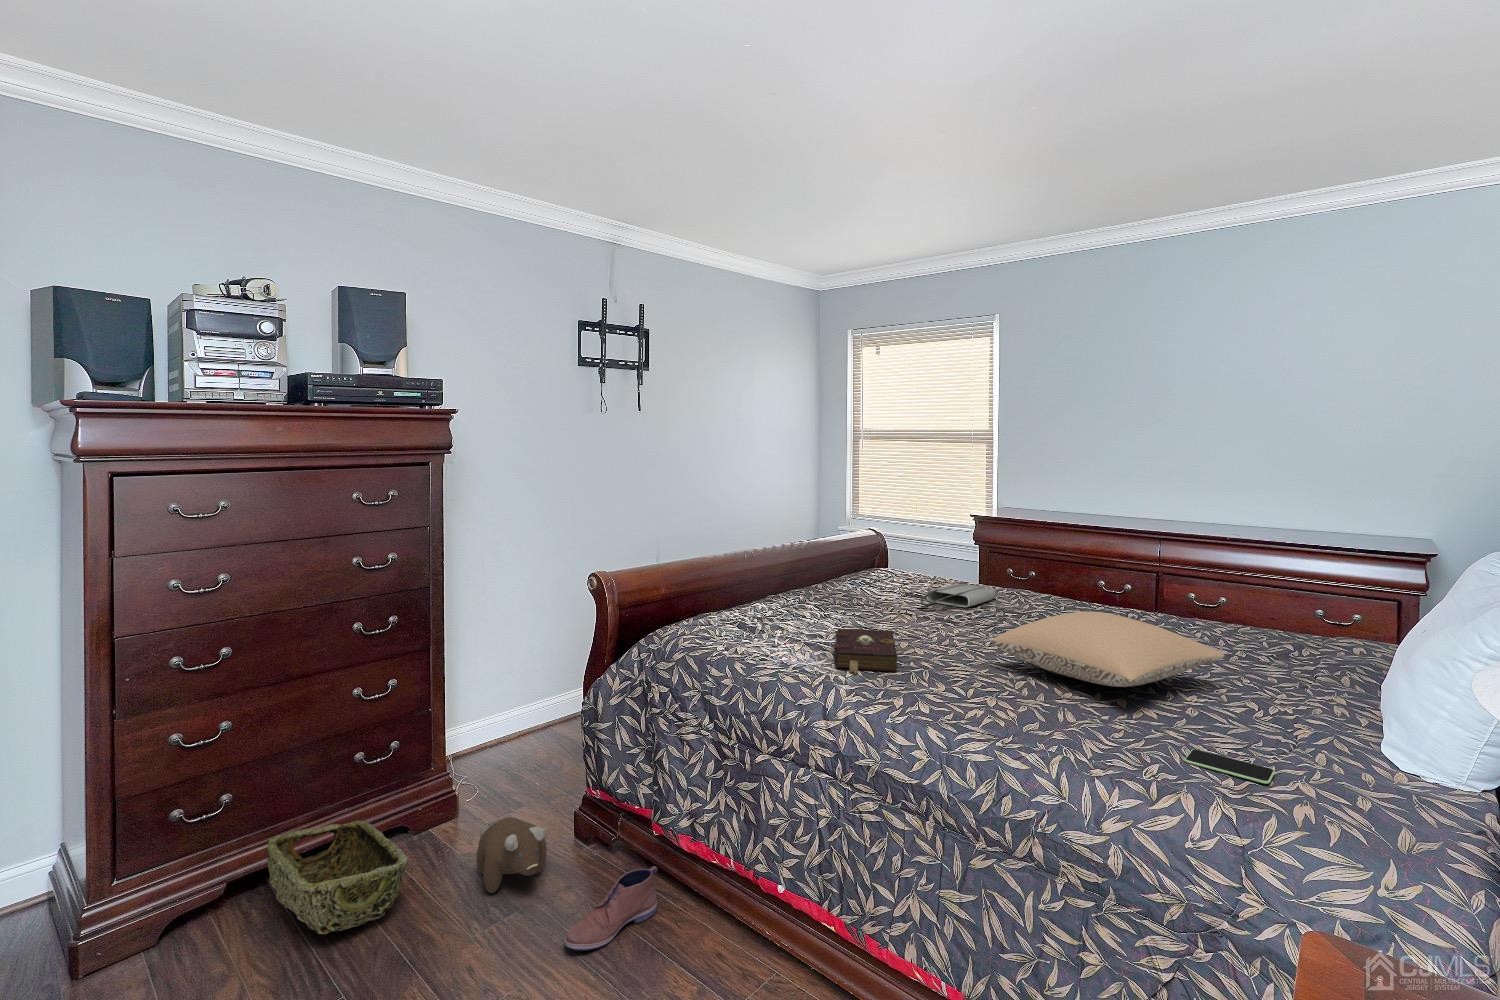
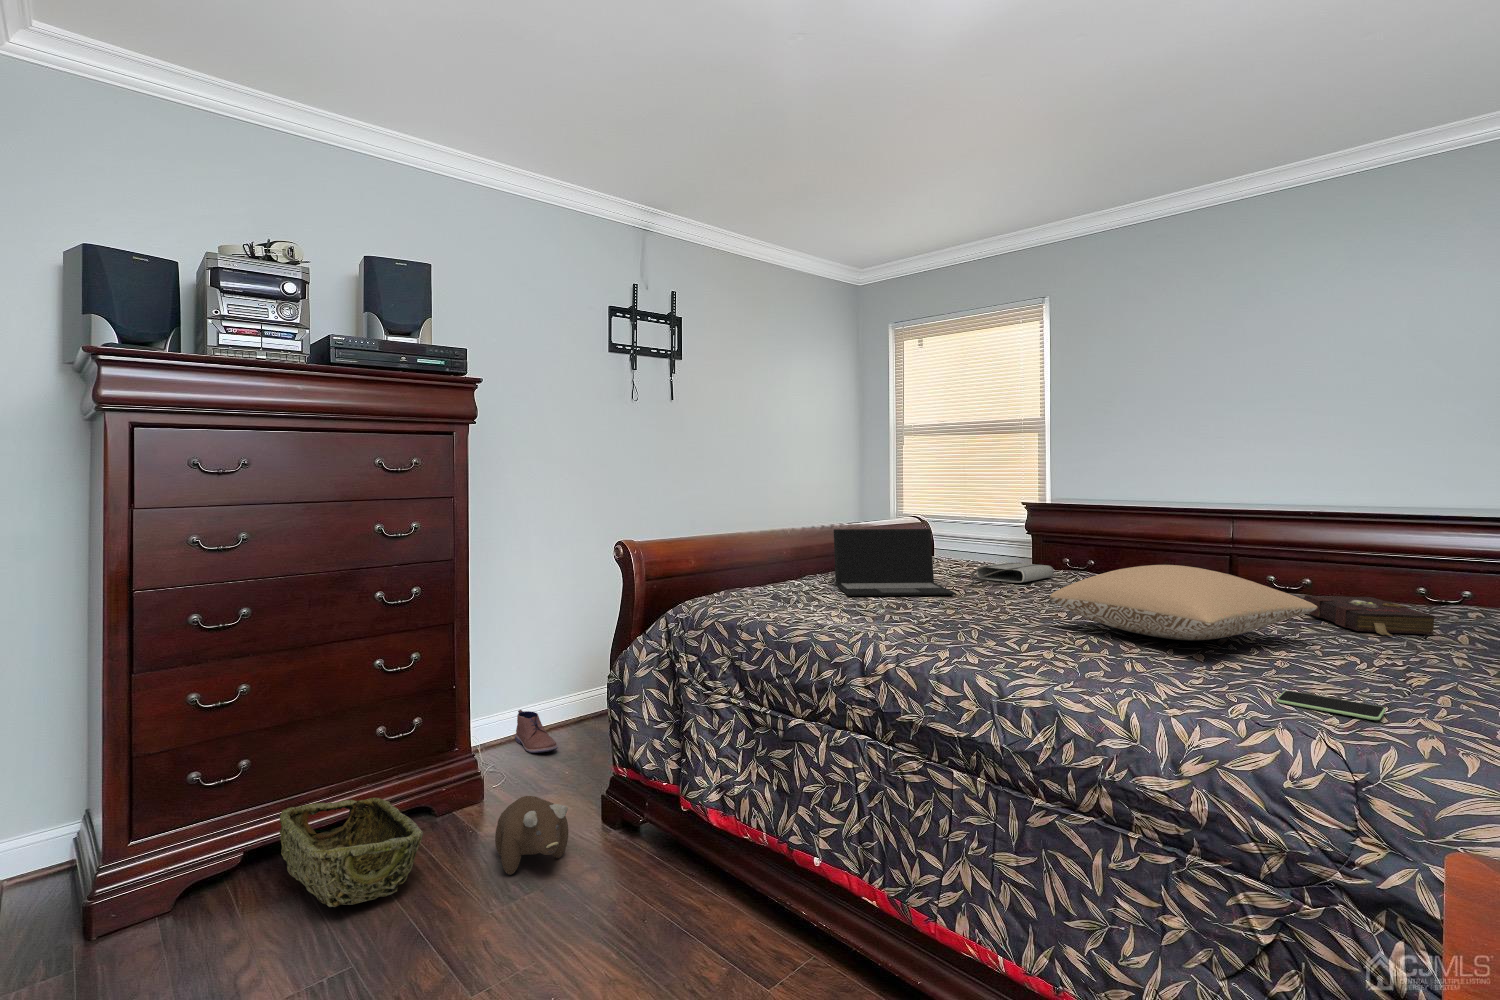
laptop: none [795,557,908,626] -> present [834,529,956,596]
book: present [835,629,897,674] -> present [1304,596,1435,636]
shoe: present [564,866,658,950] -> present [515,710,558,753]

